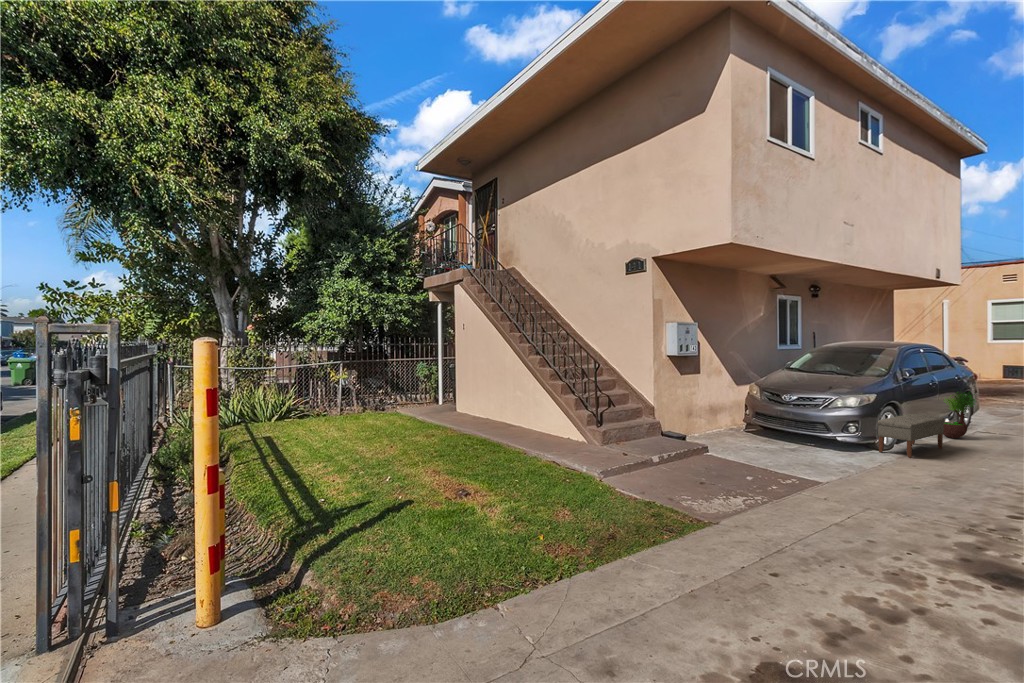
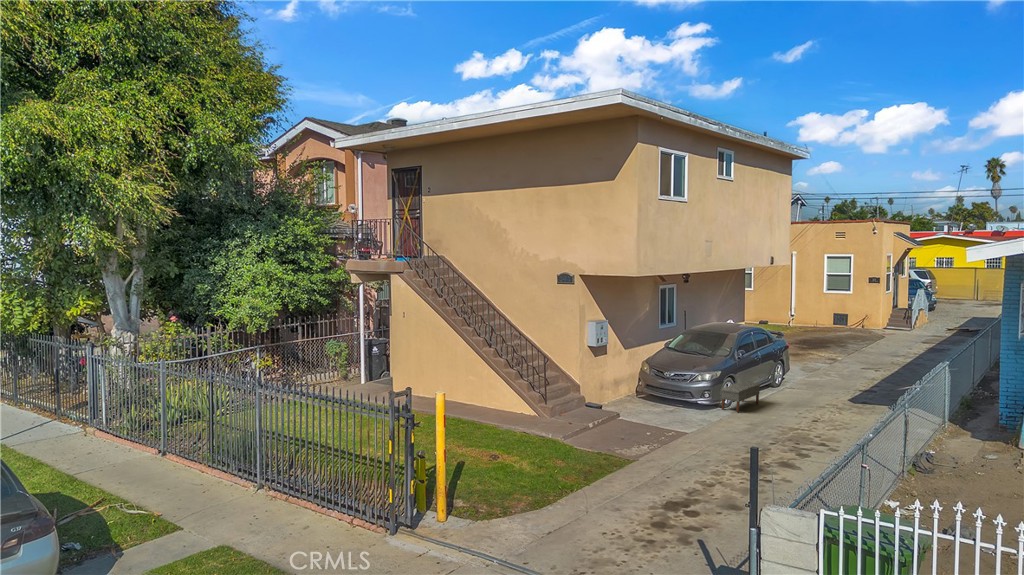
potted tree: present [943,392,975,438] -> none [760,361,782,395]

